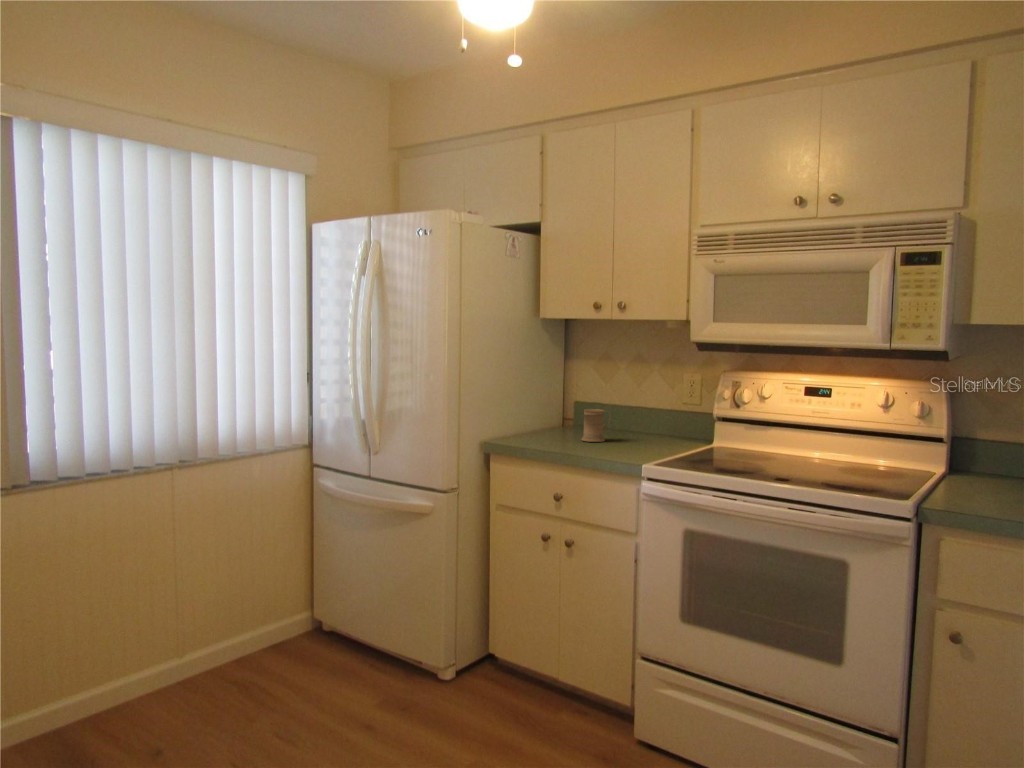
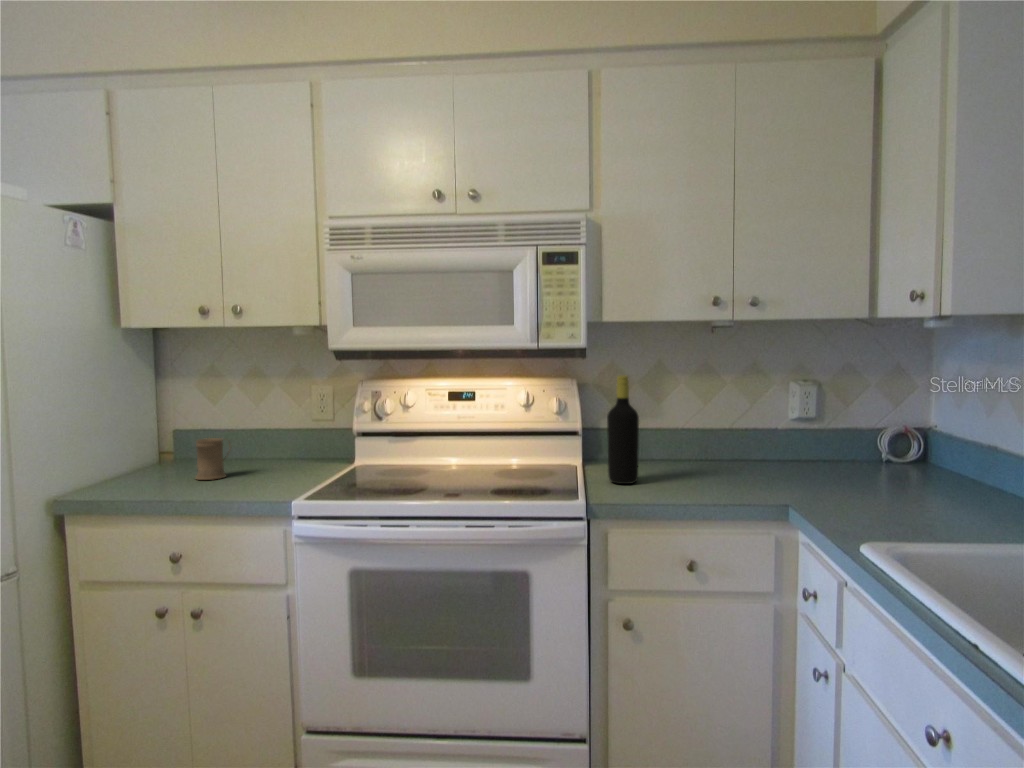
bottle: none [963,381,1005,497] -> present [607,375,639,484]

